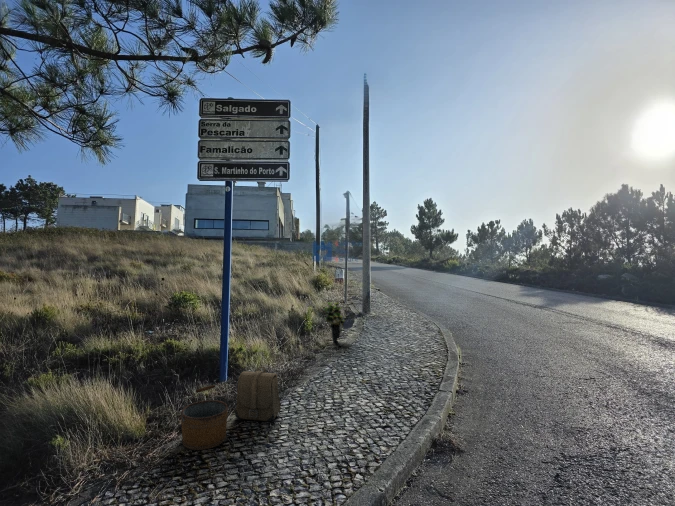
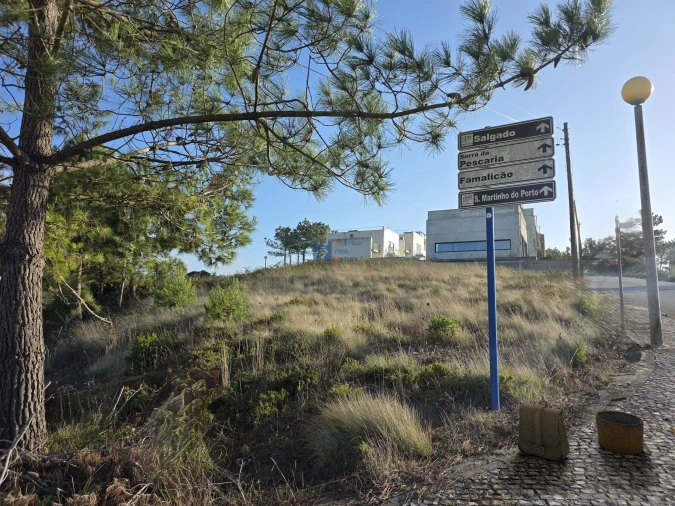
potted plant: present [324,302,345,342] -> none [605,331,640,382]
bucket: present [181,385,228,450] -> present [595,397,644,454]

